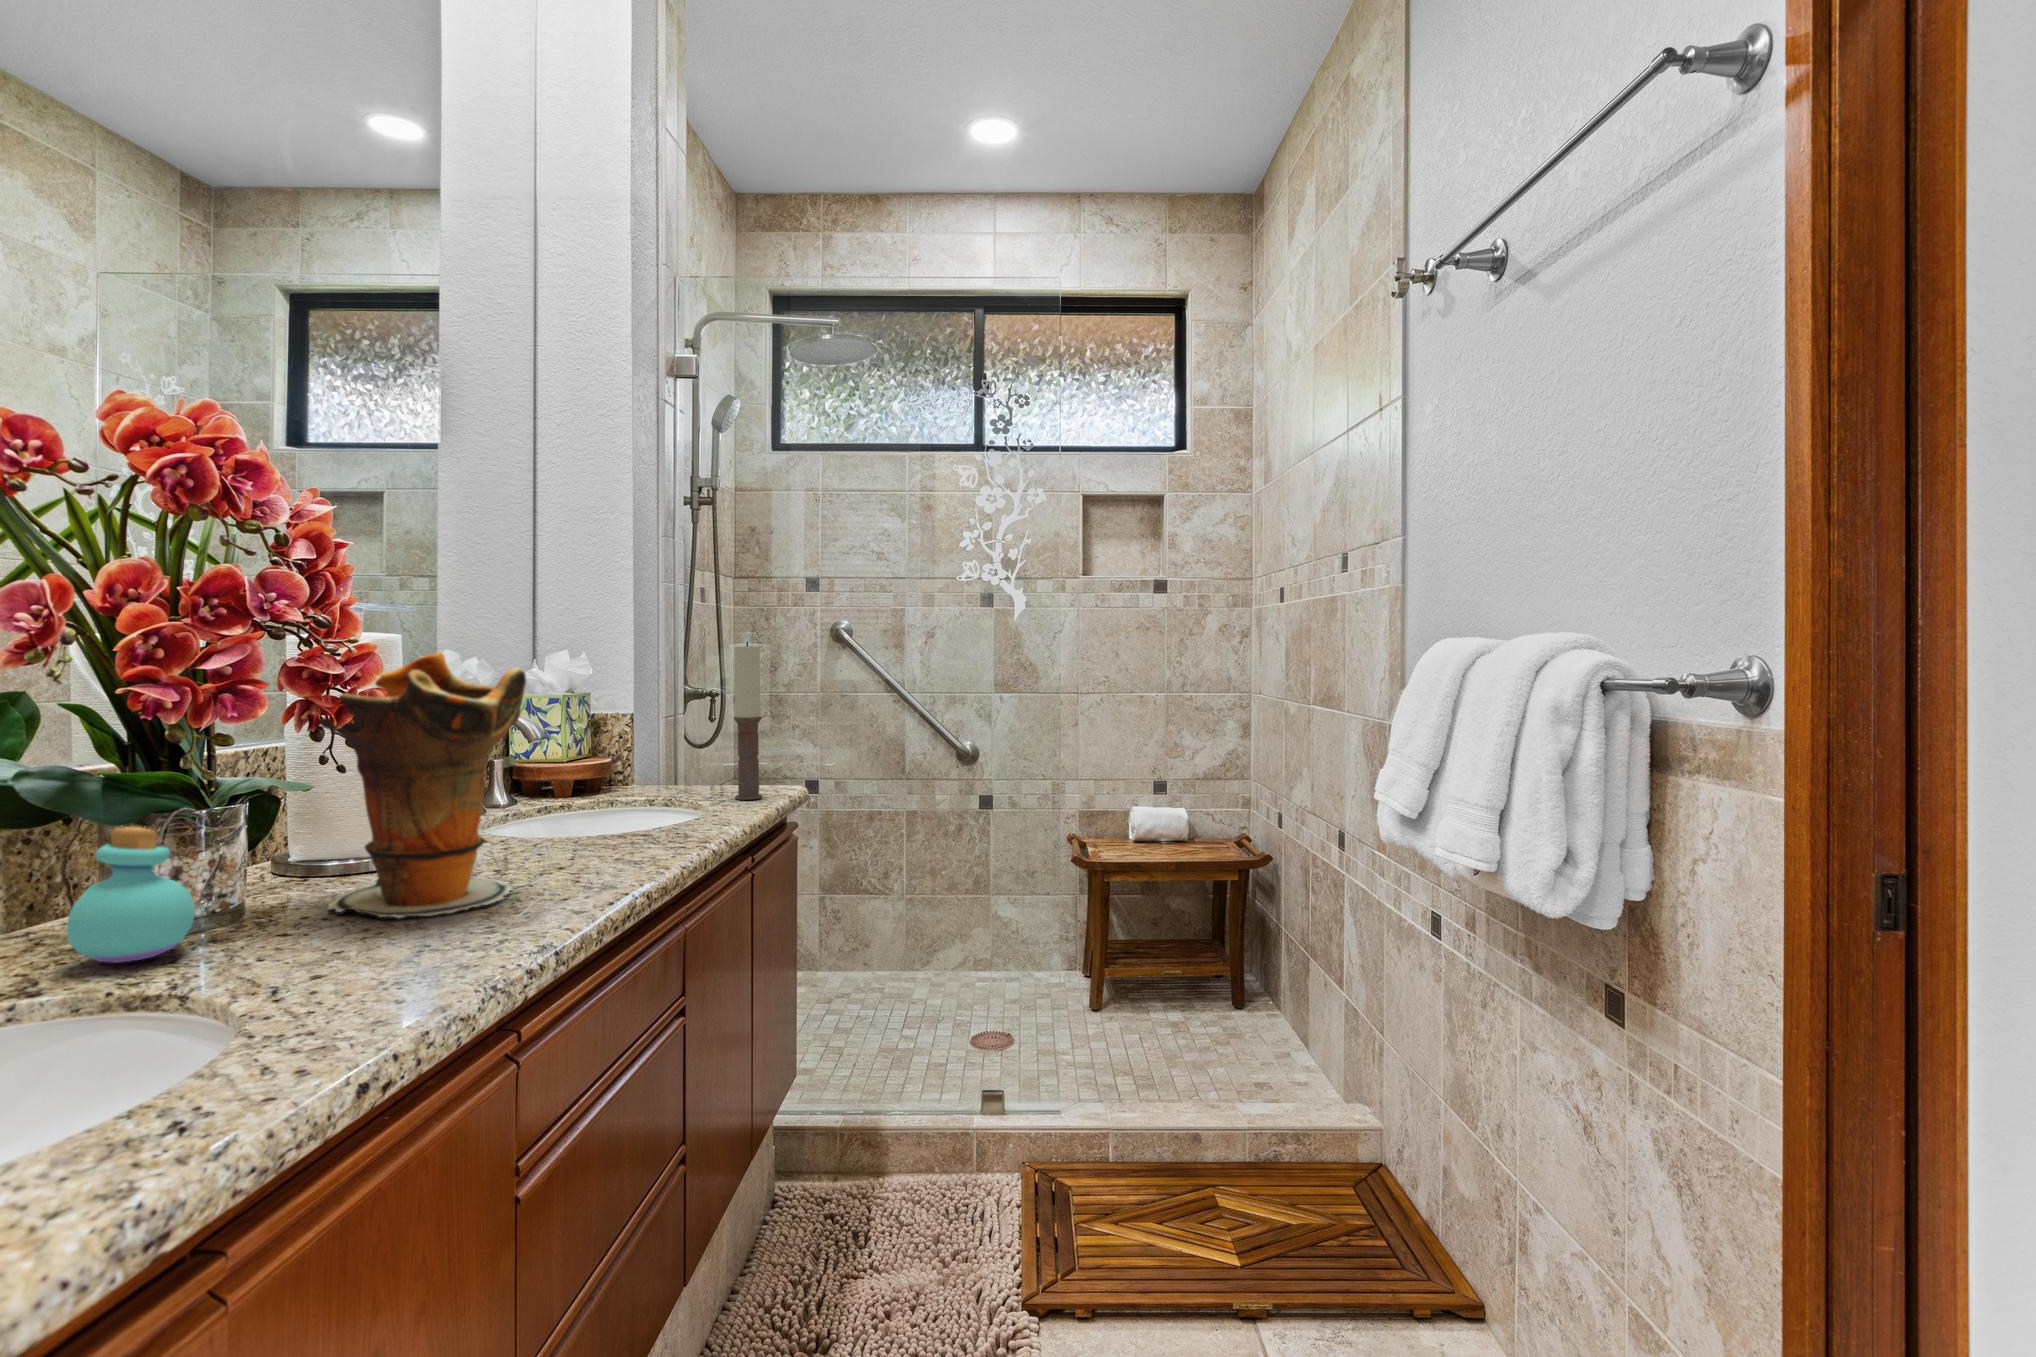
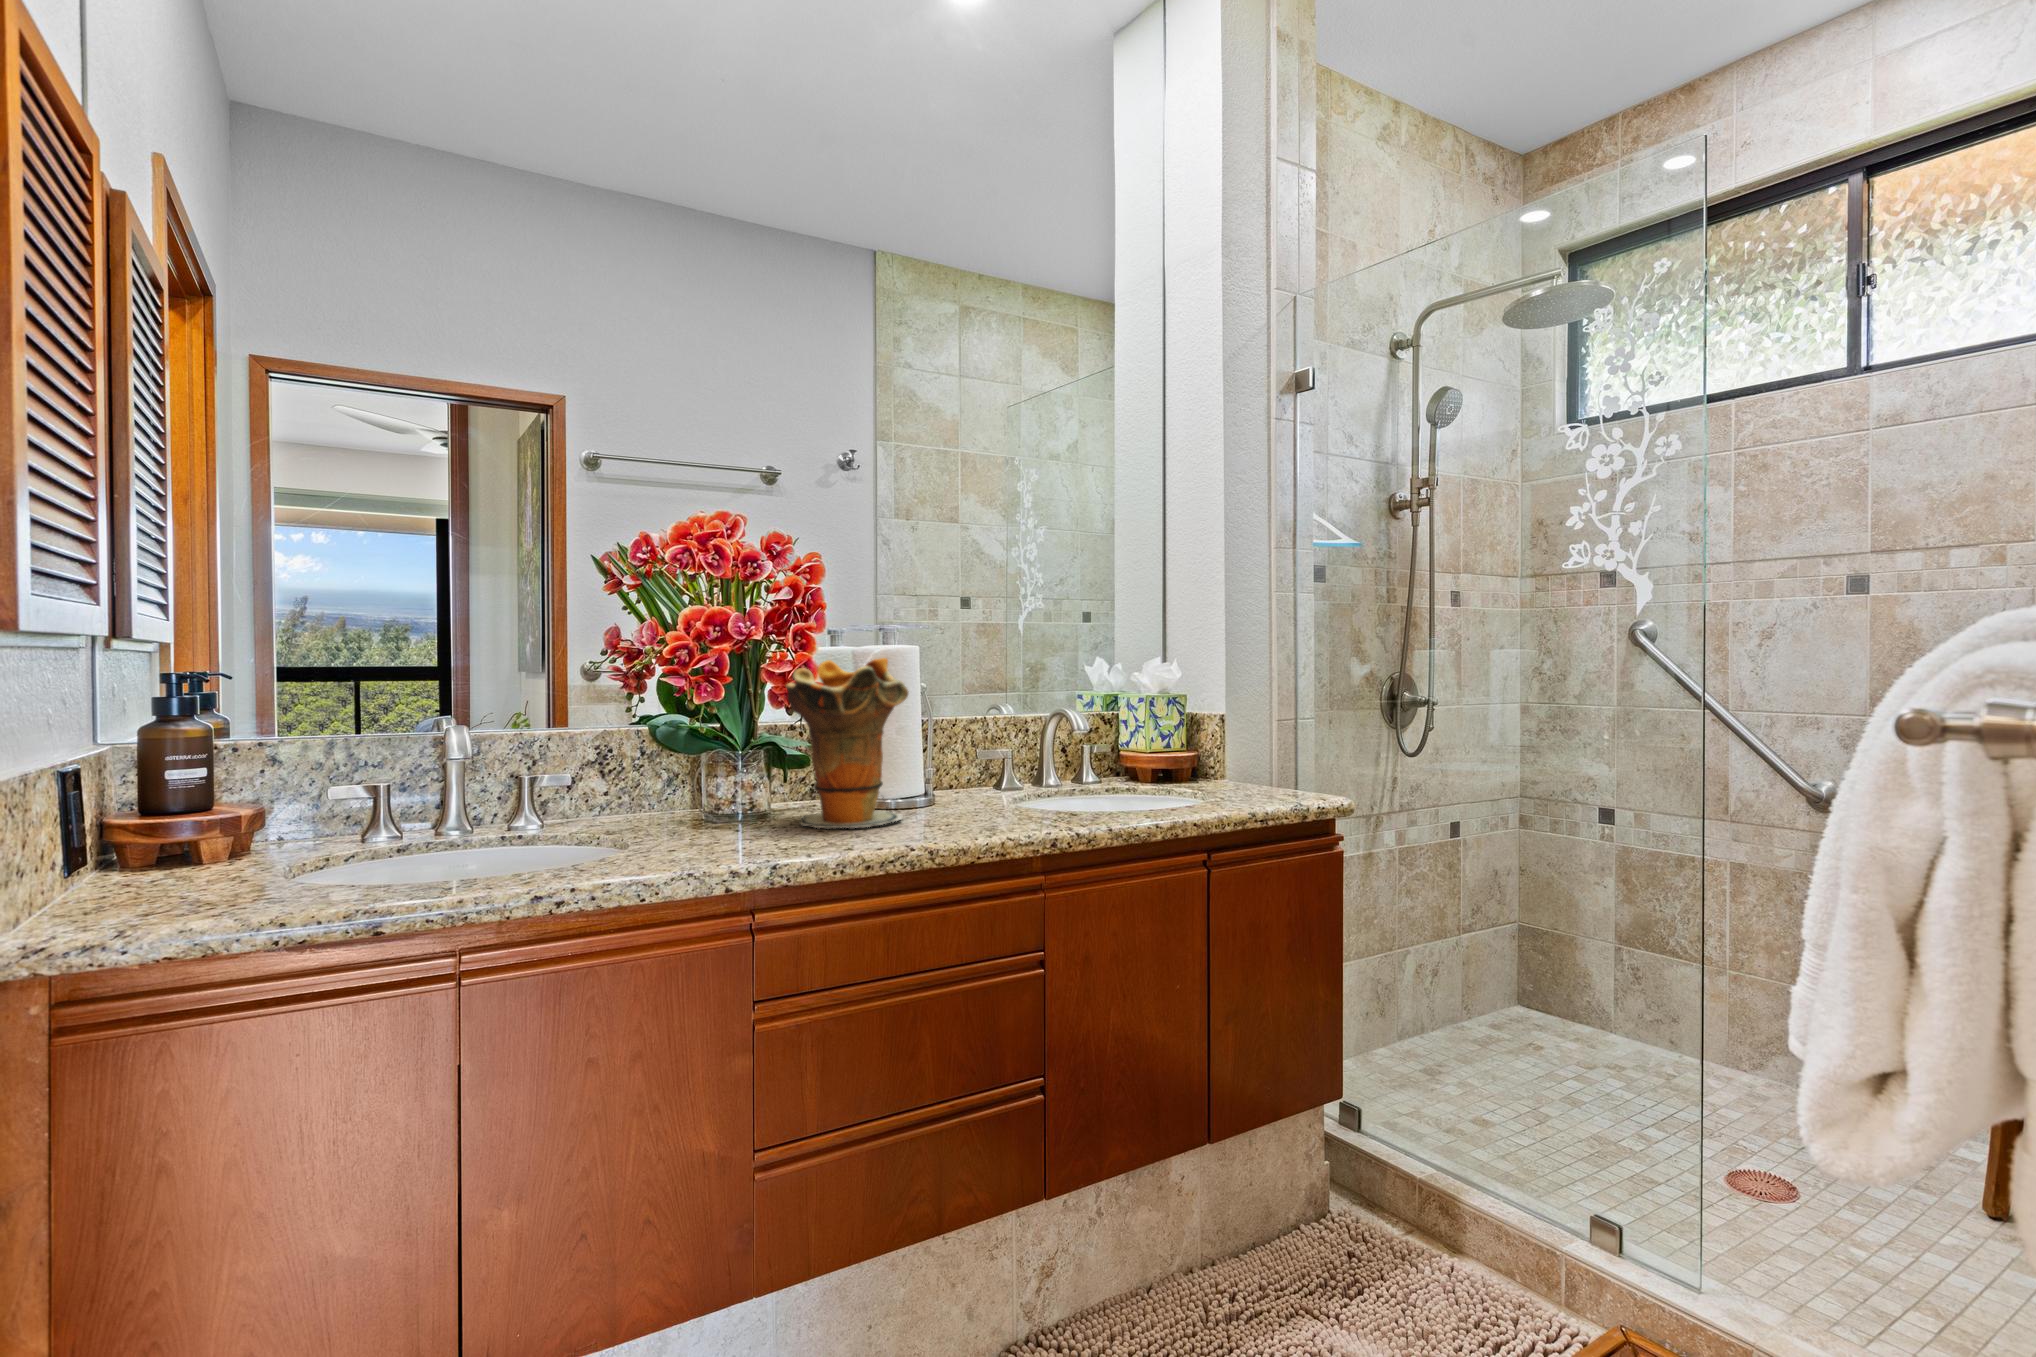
candle: present [734,642,762,800] -> none [1256,646,1284,800]
perfume bottle: present [66,827,195,963] -> none [667,751,722,823]

